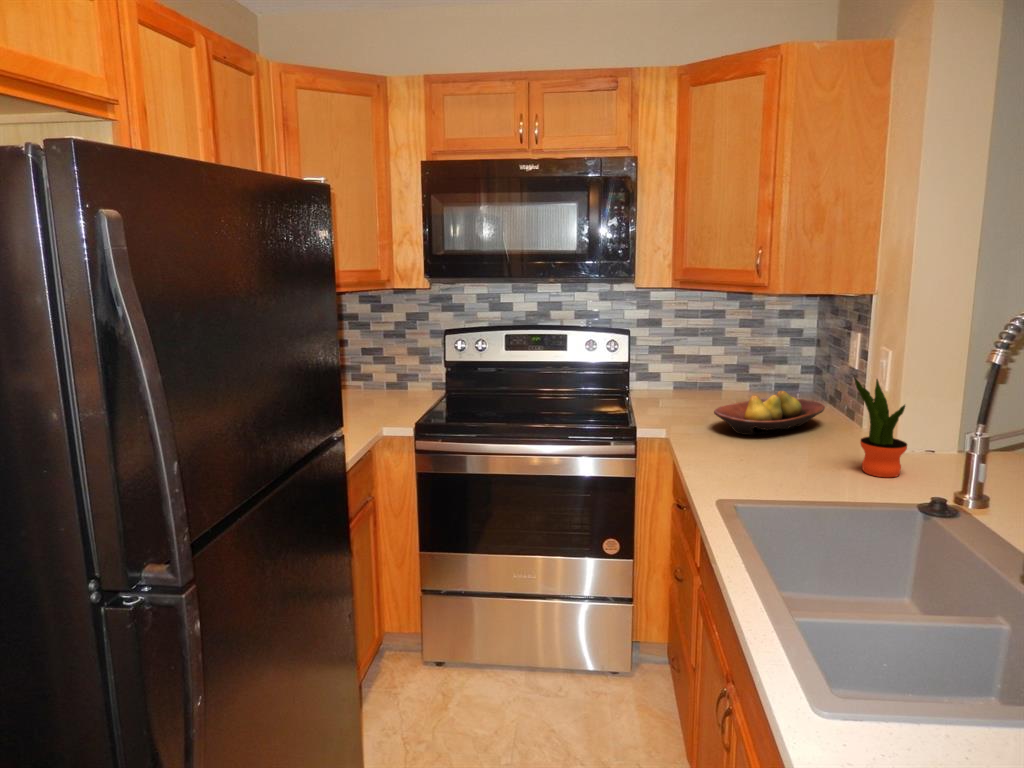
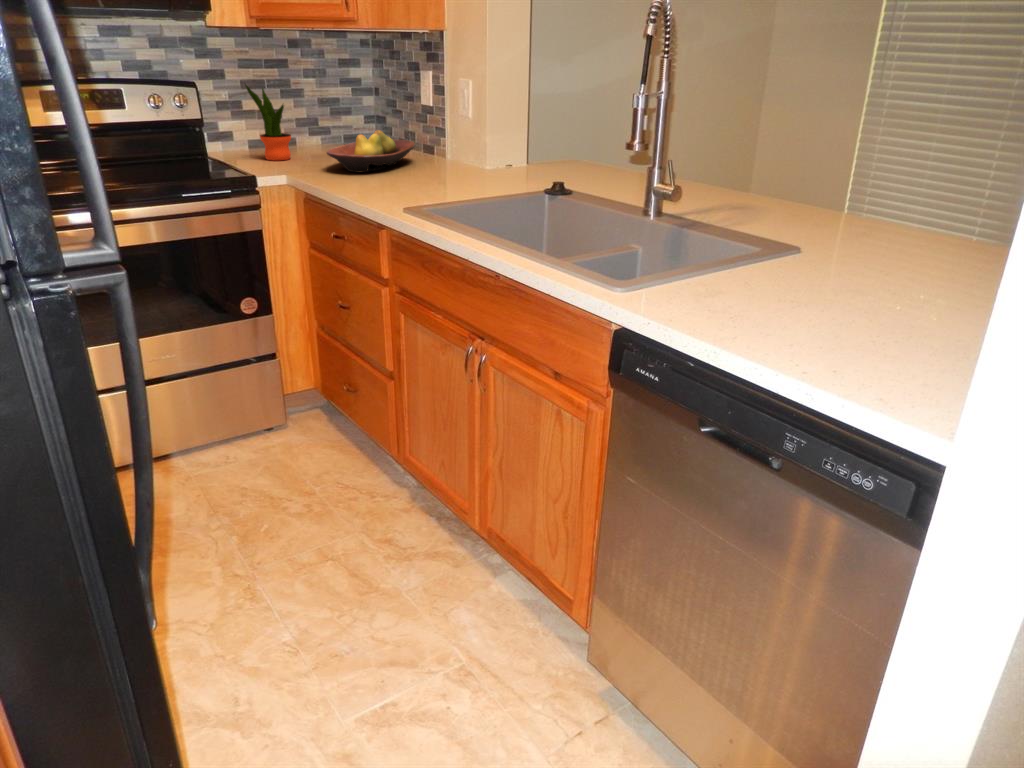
potted plant: present [854,377,907,477] -> present [245,85,291,160]

